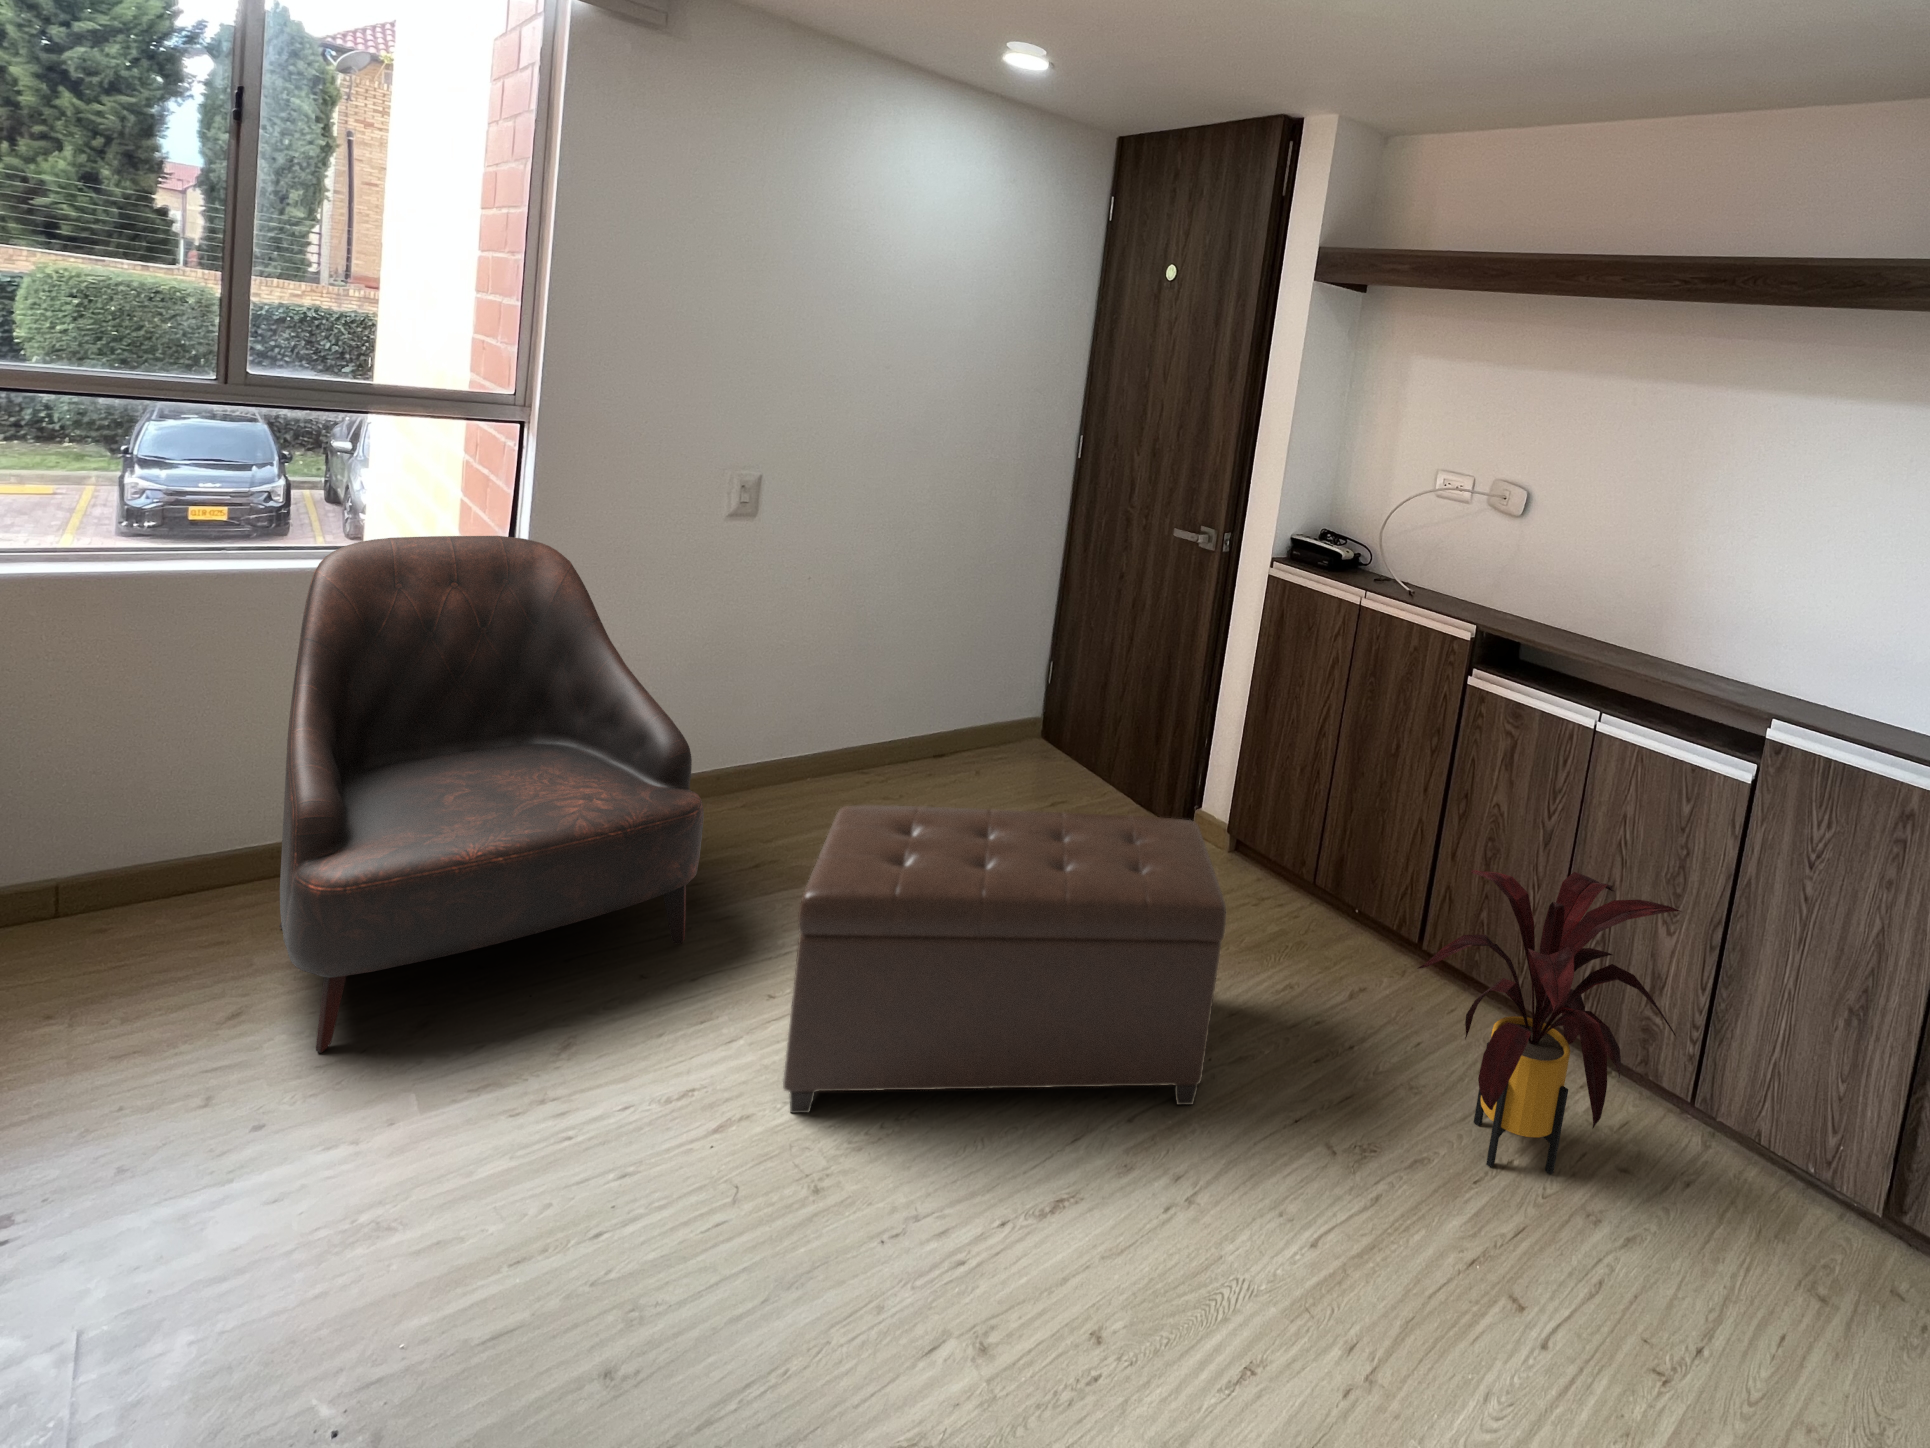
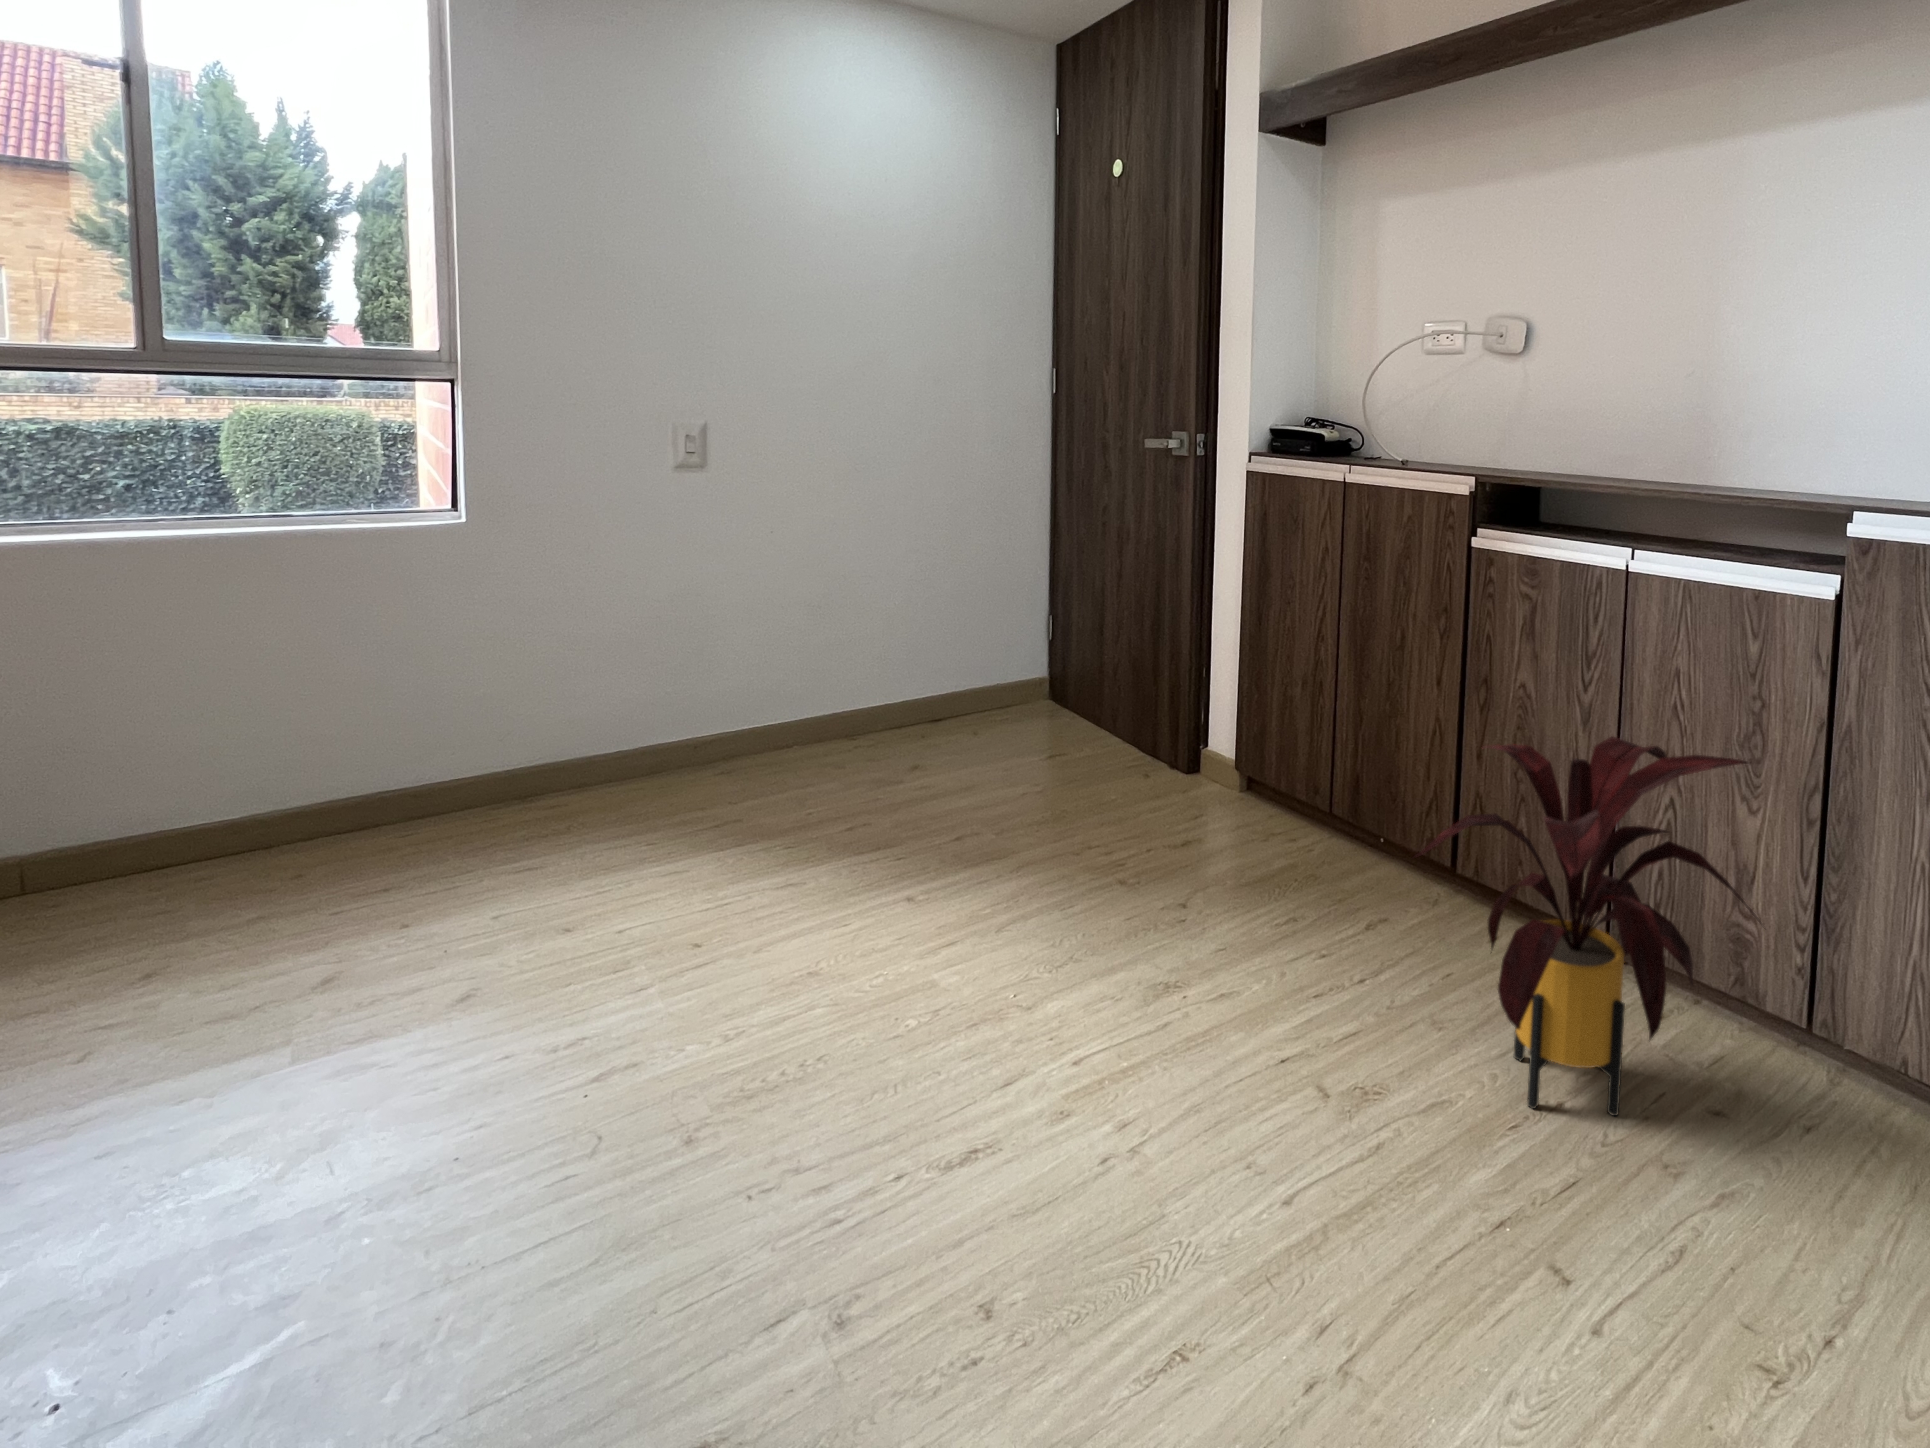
armchair: present [279,536,704,1053] -> none [163,489,630,1009]
ottoman: present [783,805,1226,1113] -> none [661,721,1170,1061]

